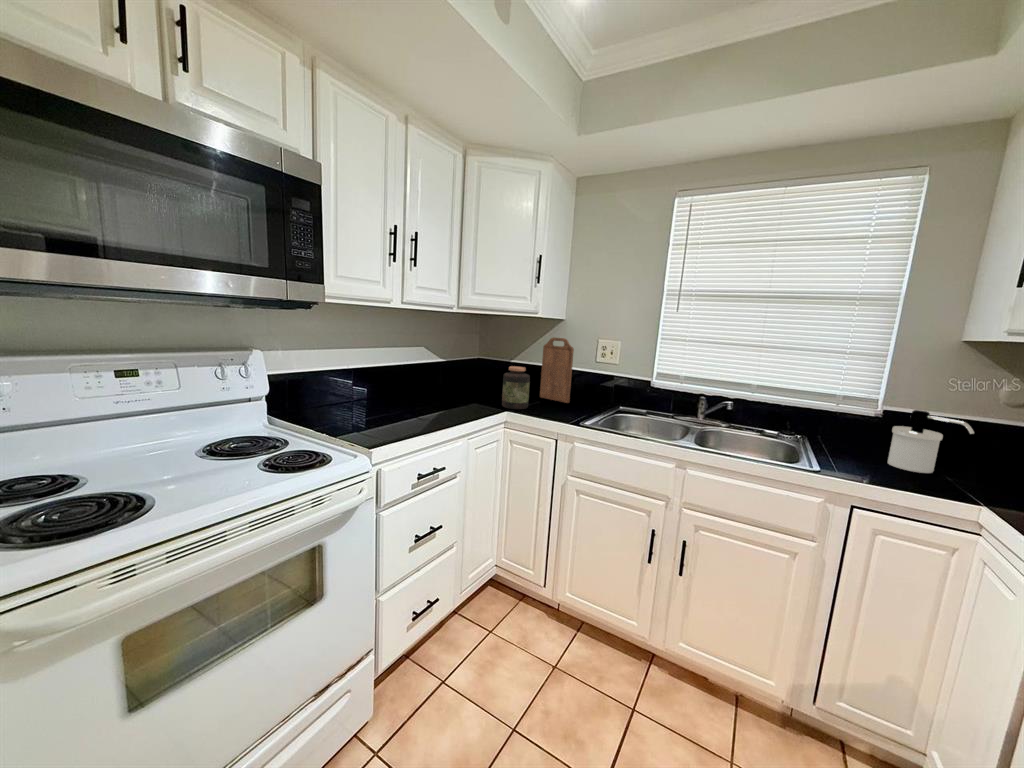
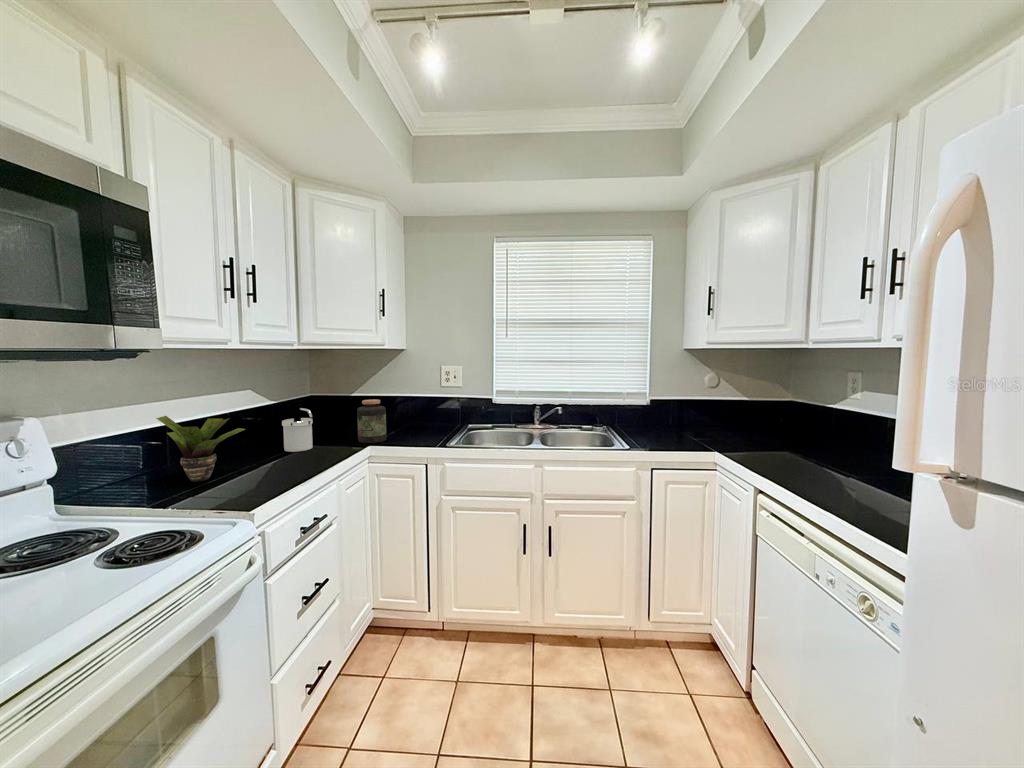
cutting board: present [540,337,574,403] -> none [388,367,422,429]
potted plant: none [337,360,400,417] -> present [156,416,245,482]
soap dispenser: present [888,410,974,473] -> present [282,405,313,452]

